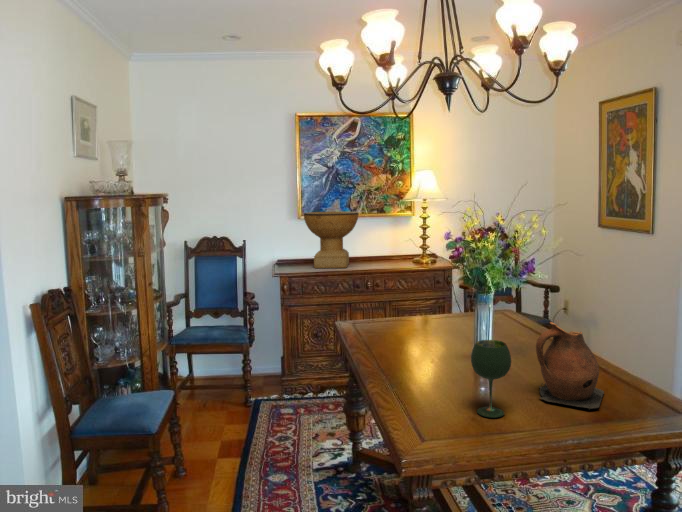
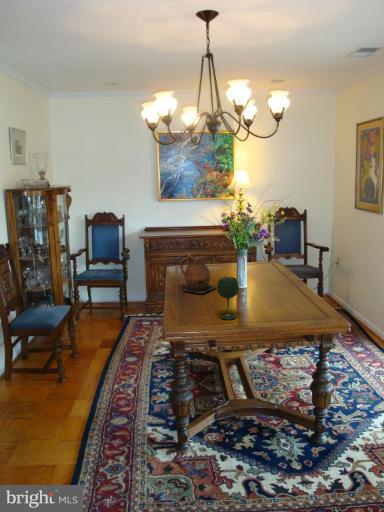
decorative bowl: present [304,211,358,268] -> none [160,197,196,234]
ceramic pitcher: present [536,322,604,410] -> present [181,253,216,294]

